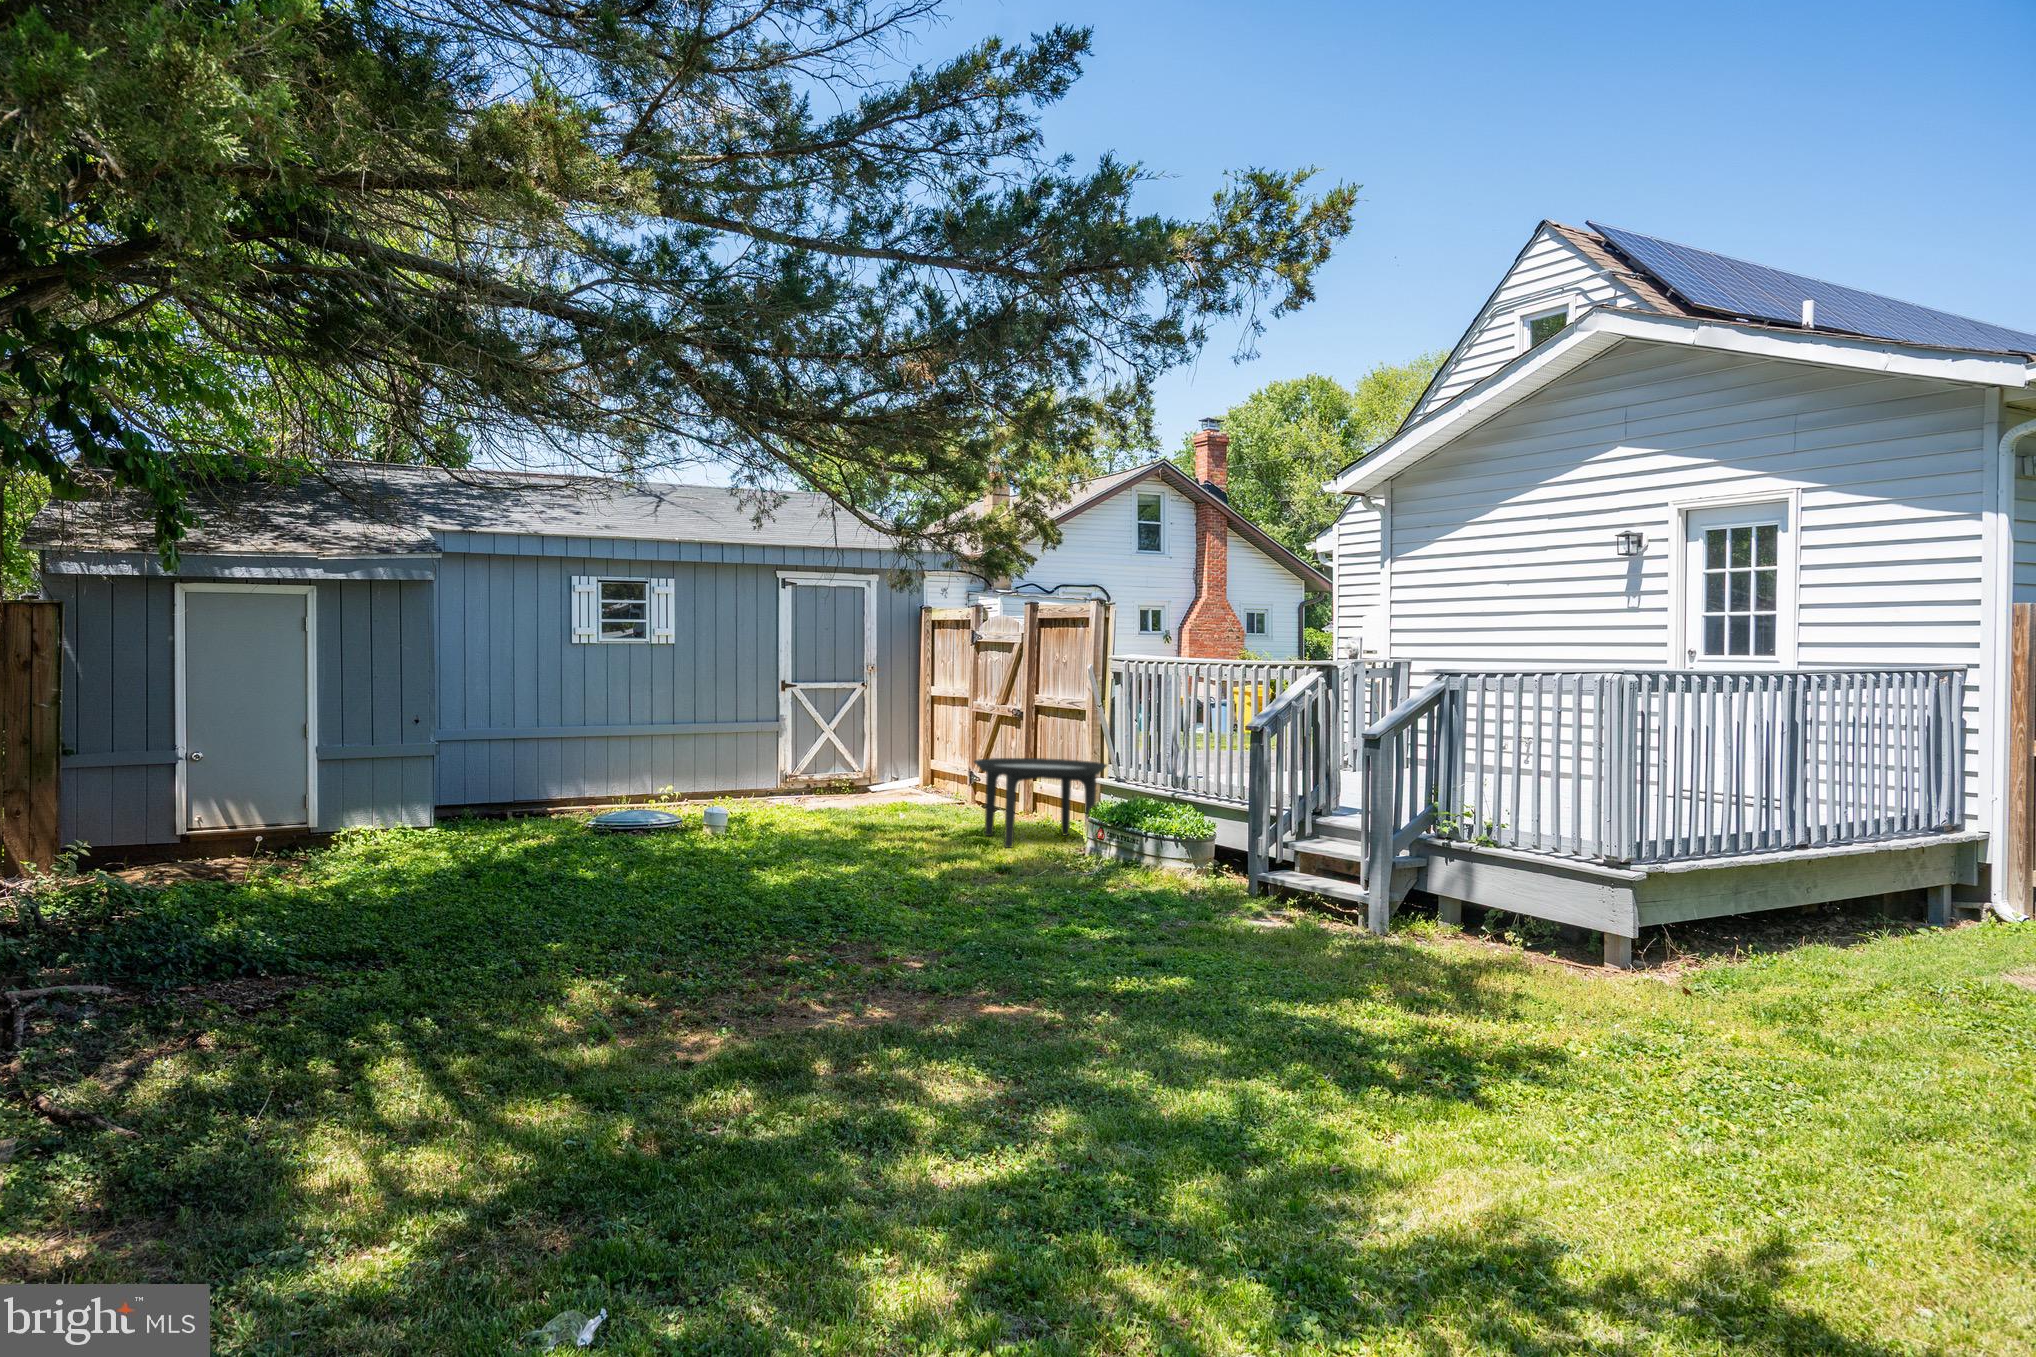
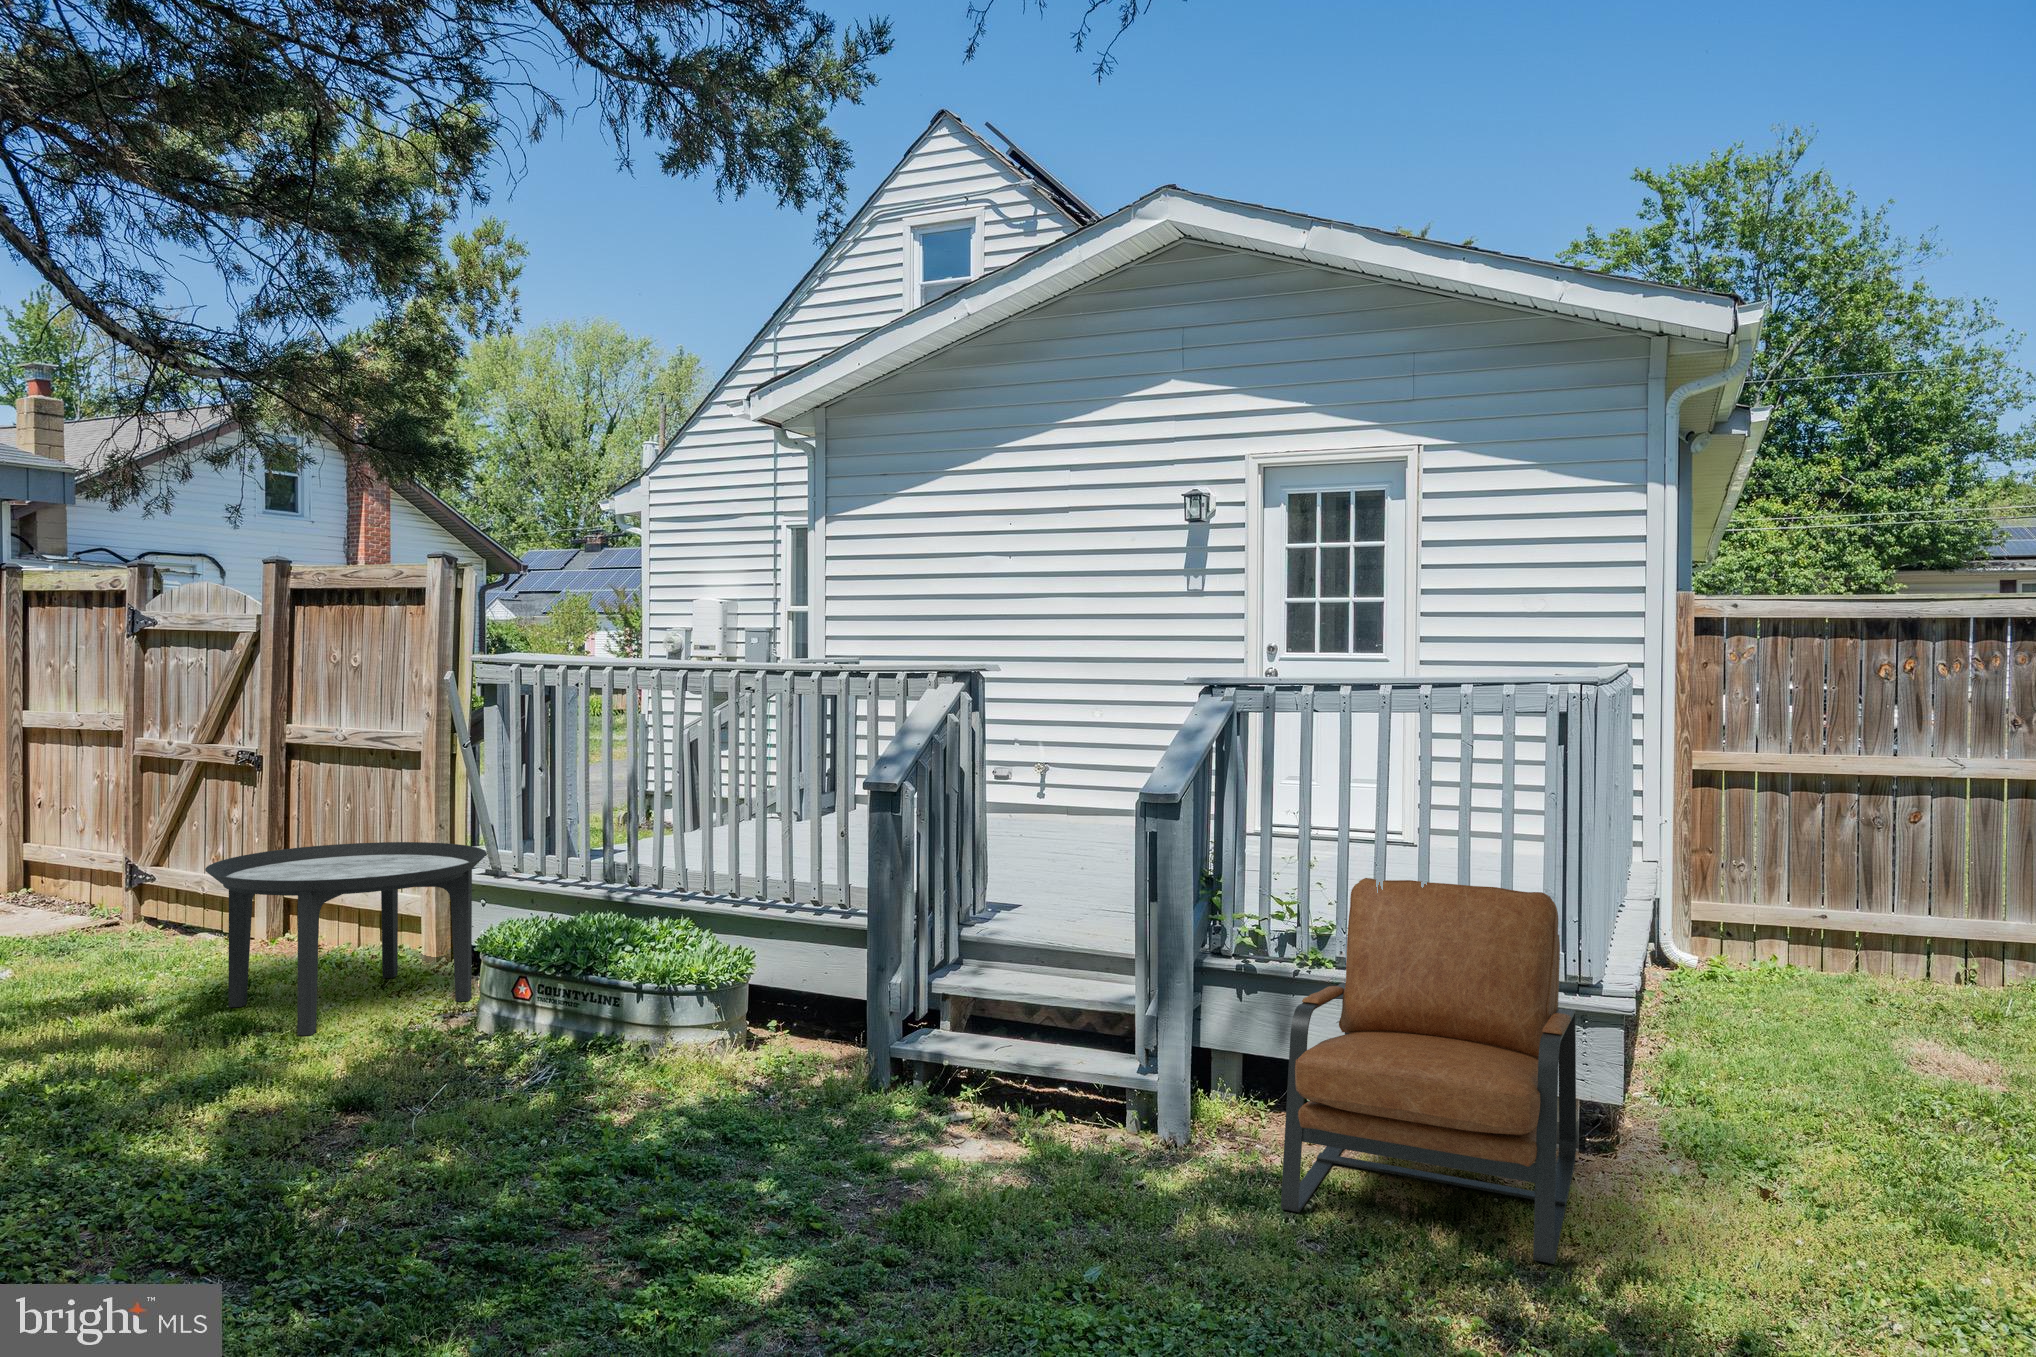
chair: none [1380,787,1618,990] -> present [1281,878,1576,1264]

